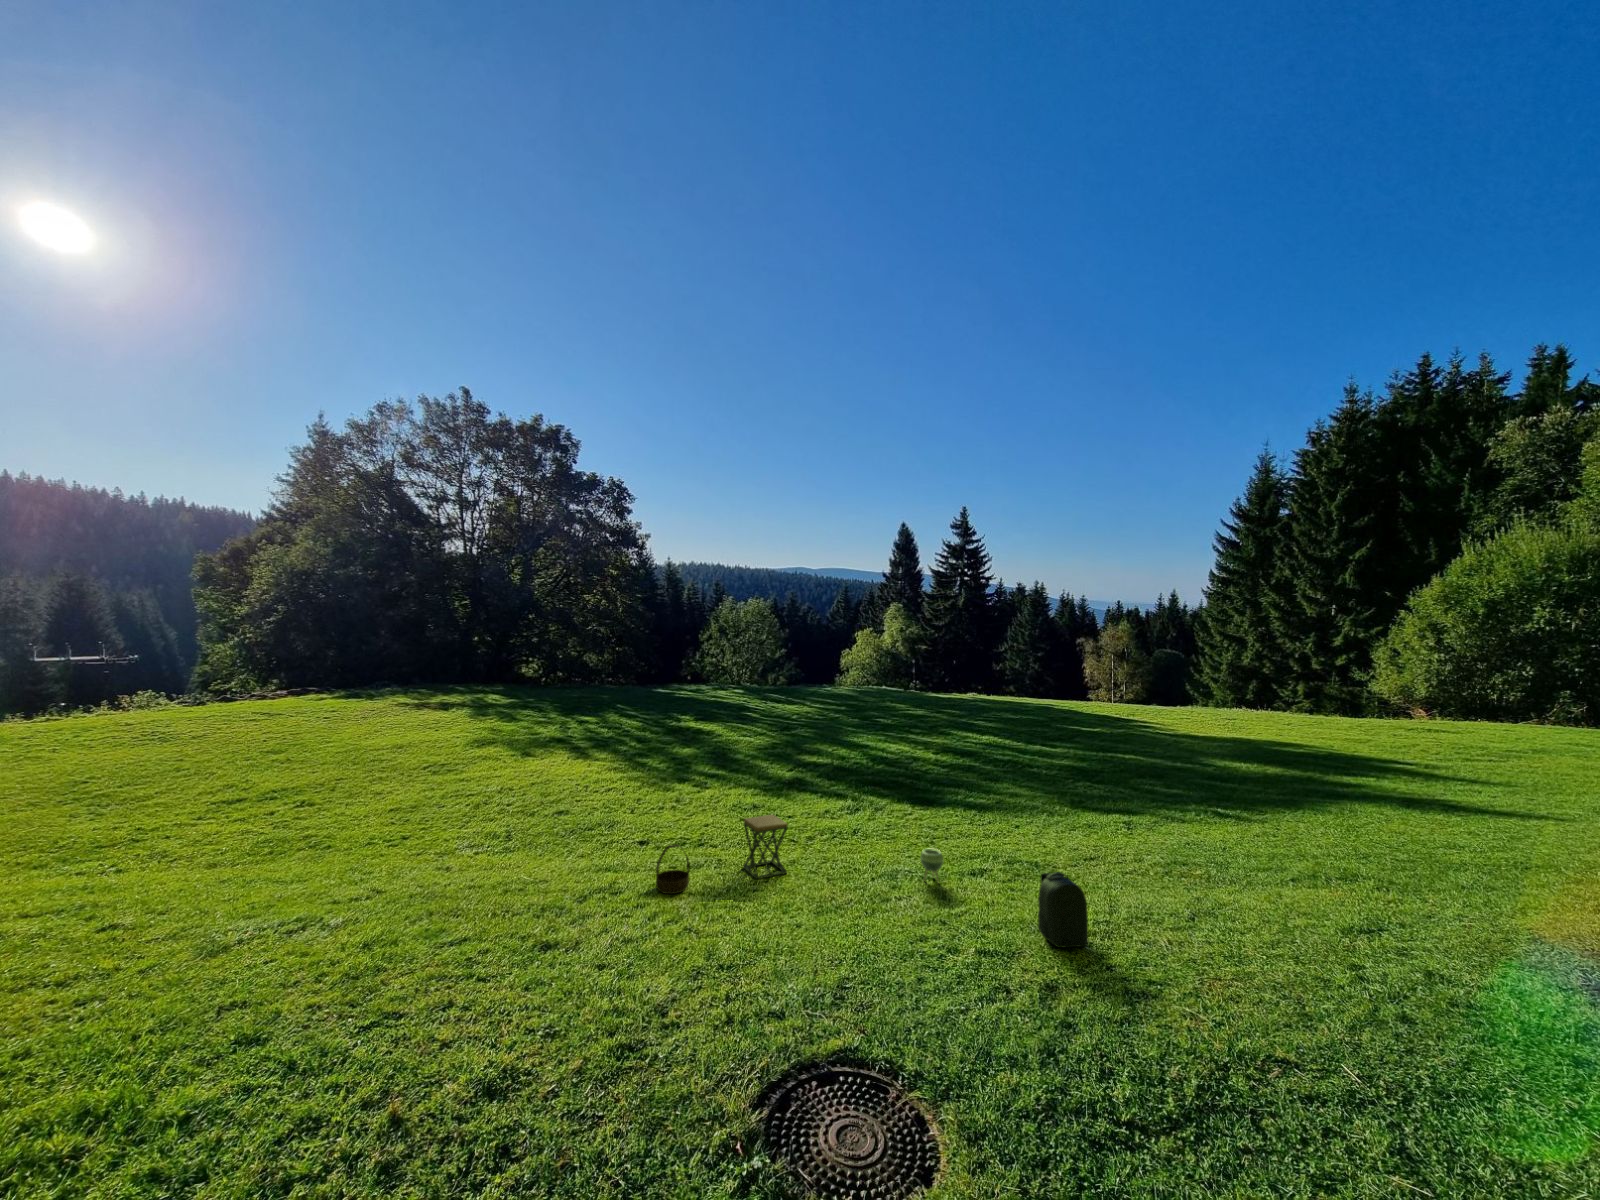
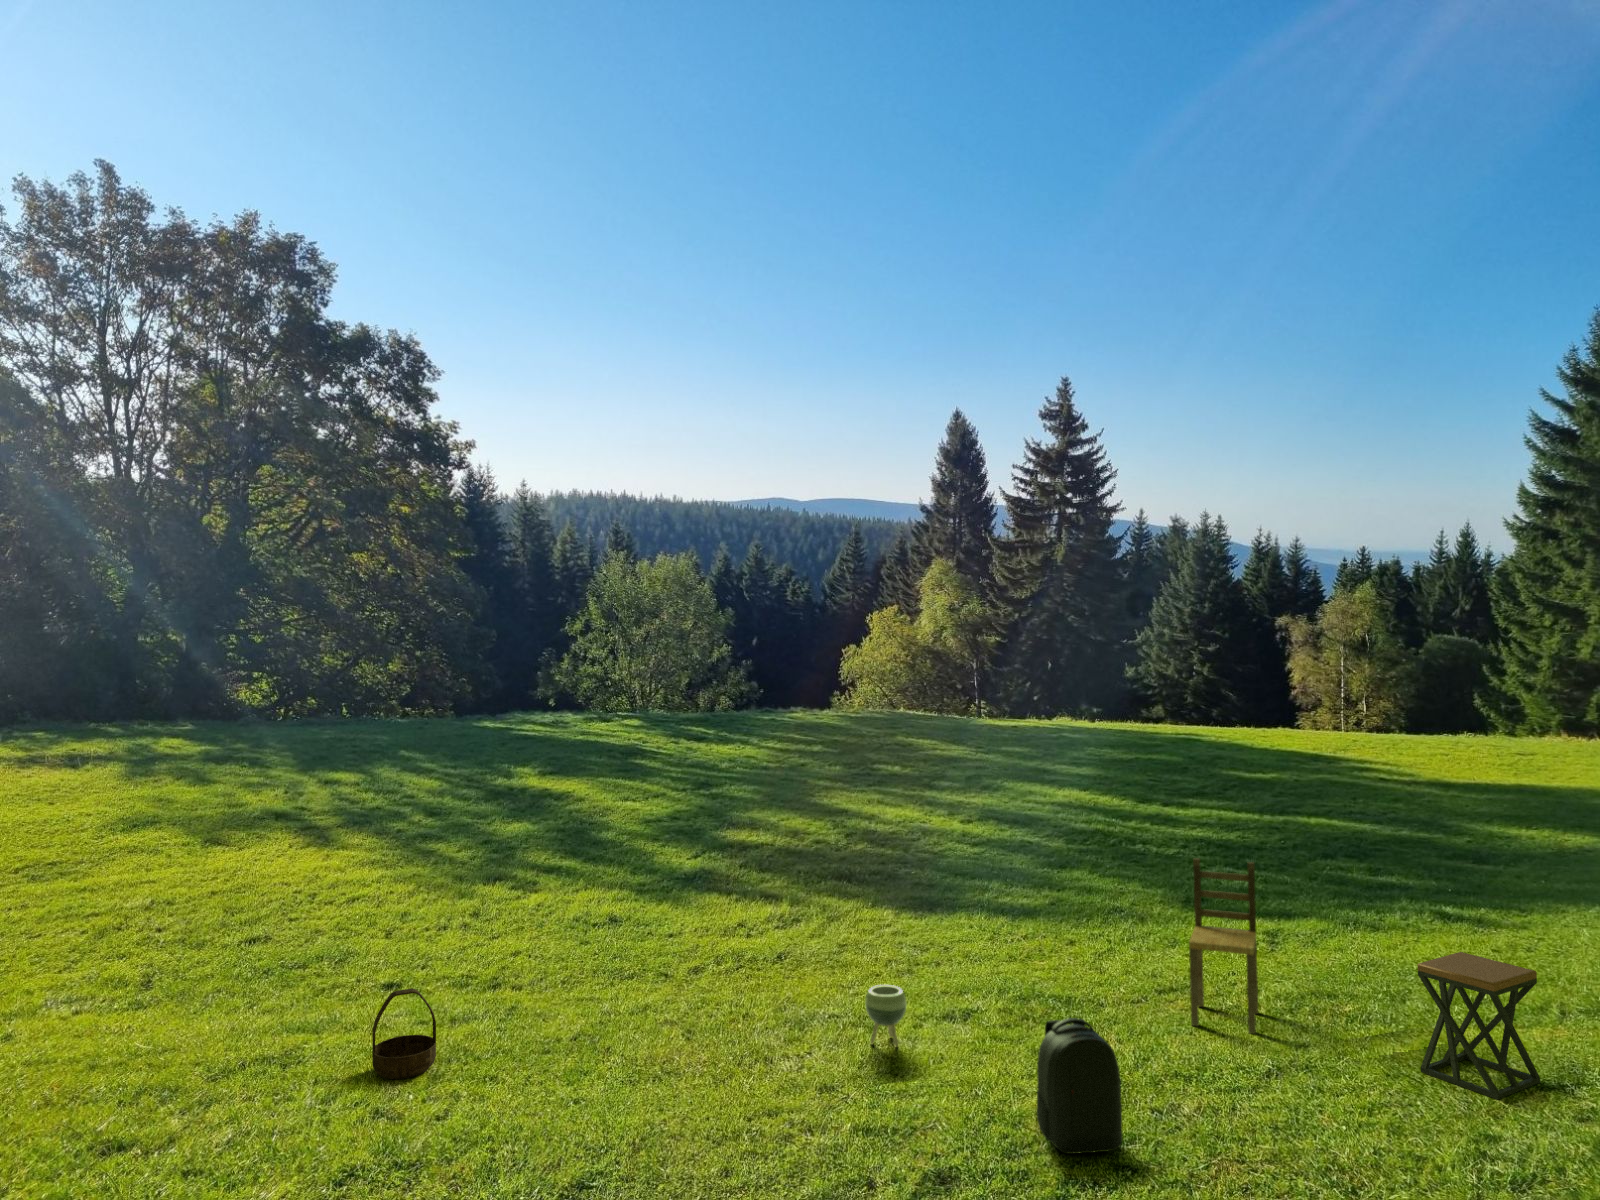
chair: none [1095,782,1134,882] -> present [1189,858,1258,1034]
stool: present [743,815,787,879] -> present [1418,952,1540,1099]

